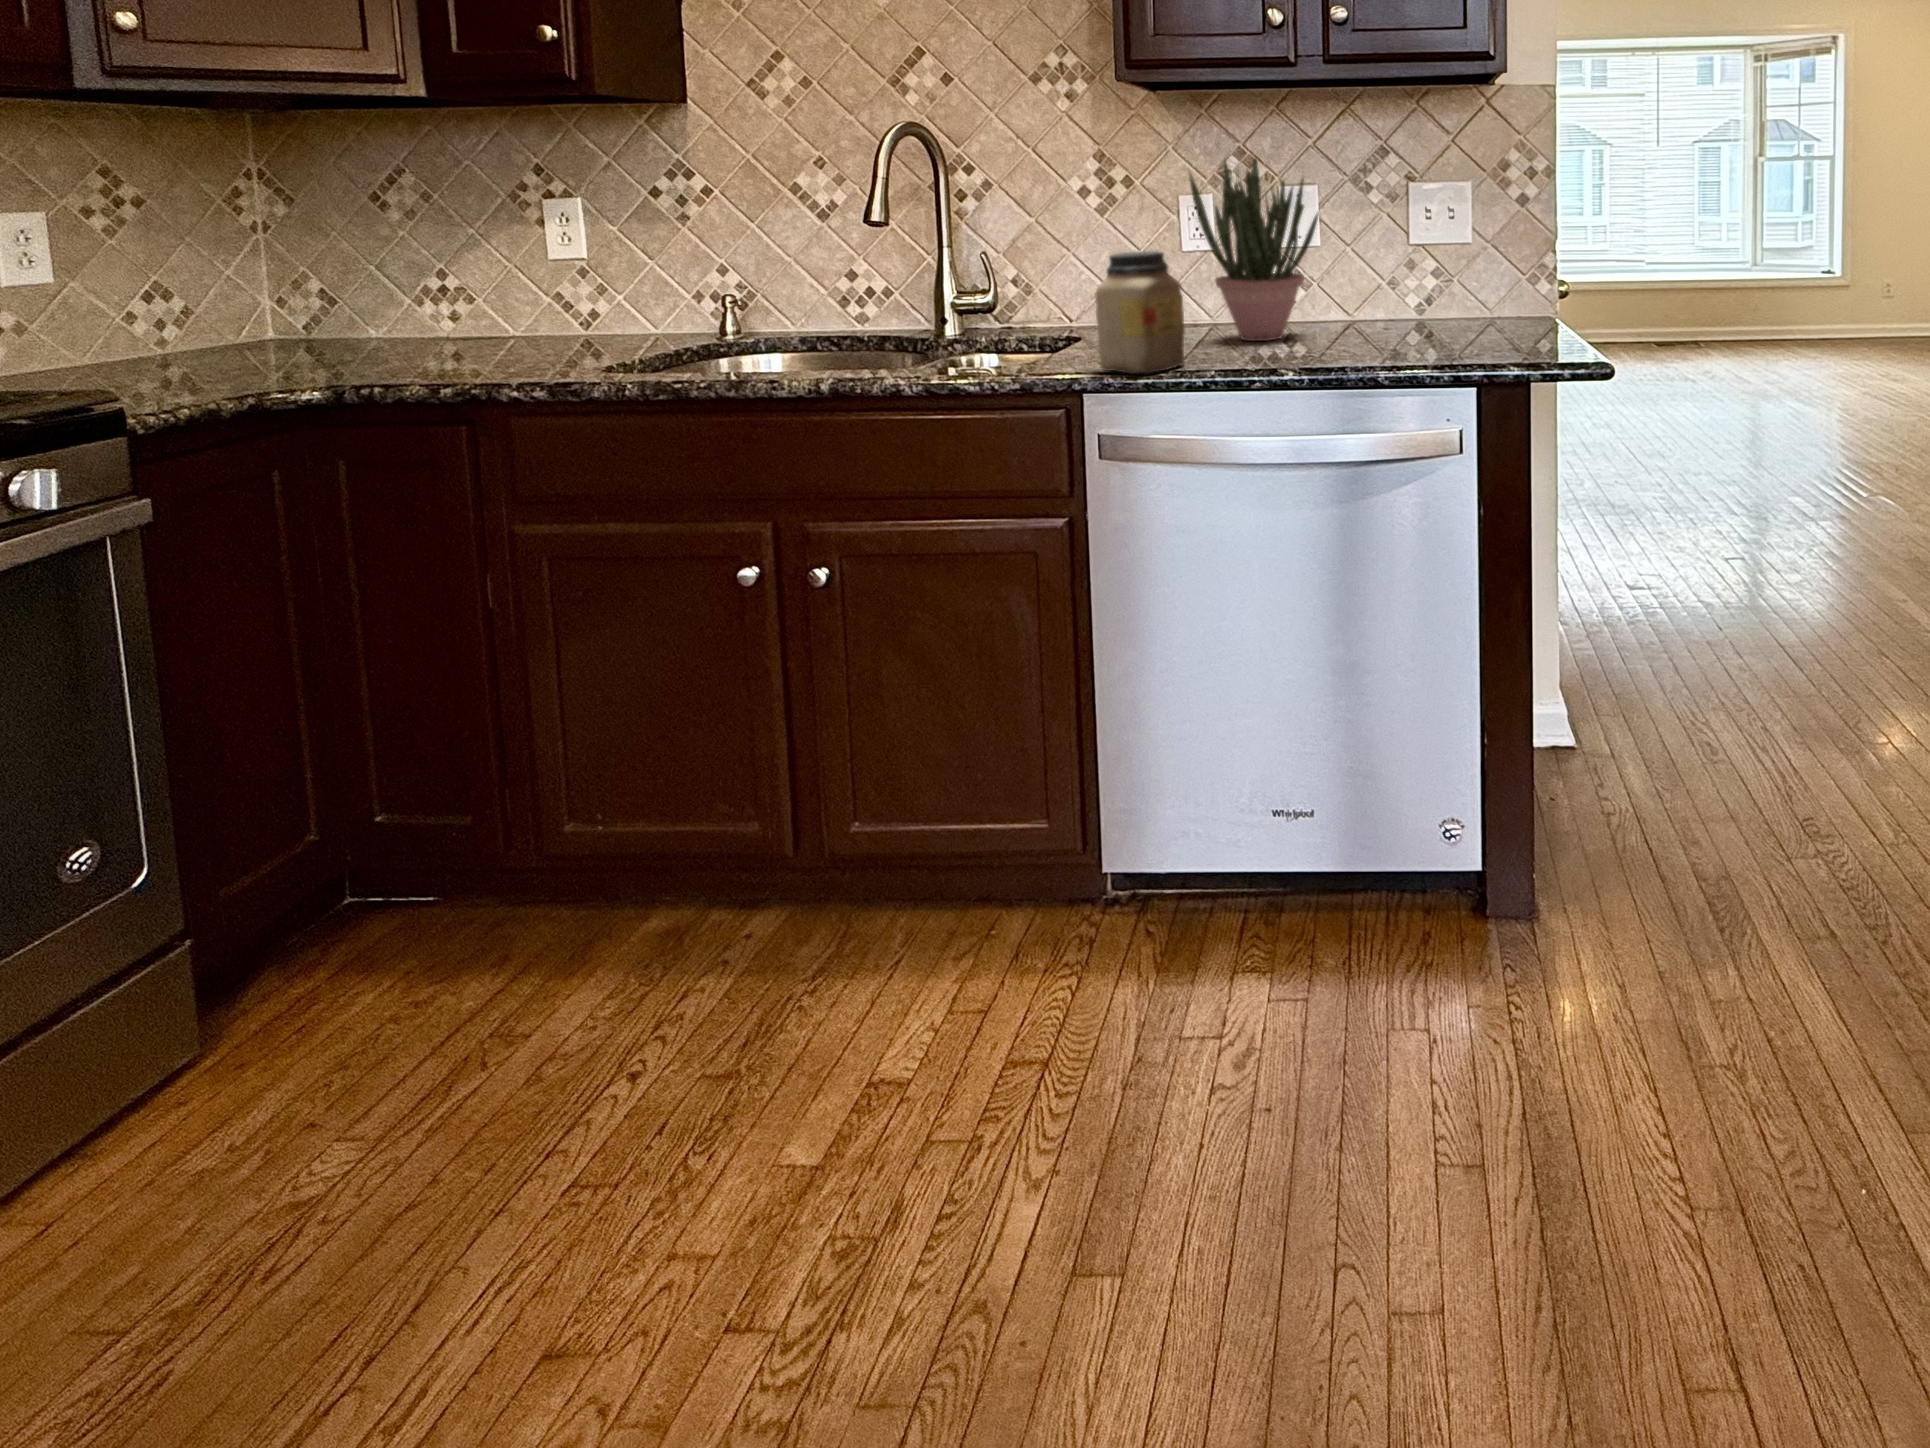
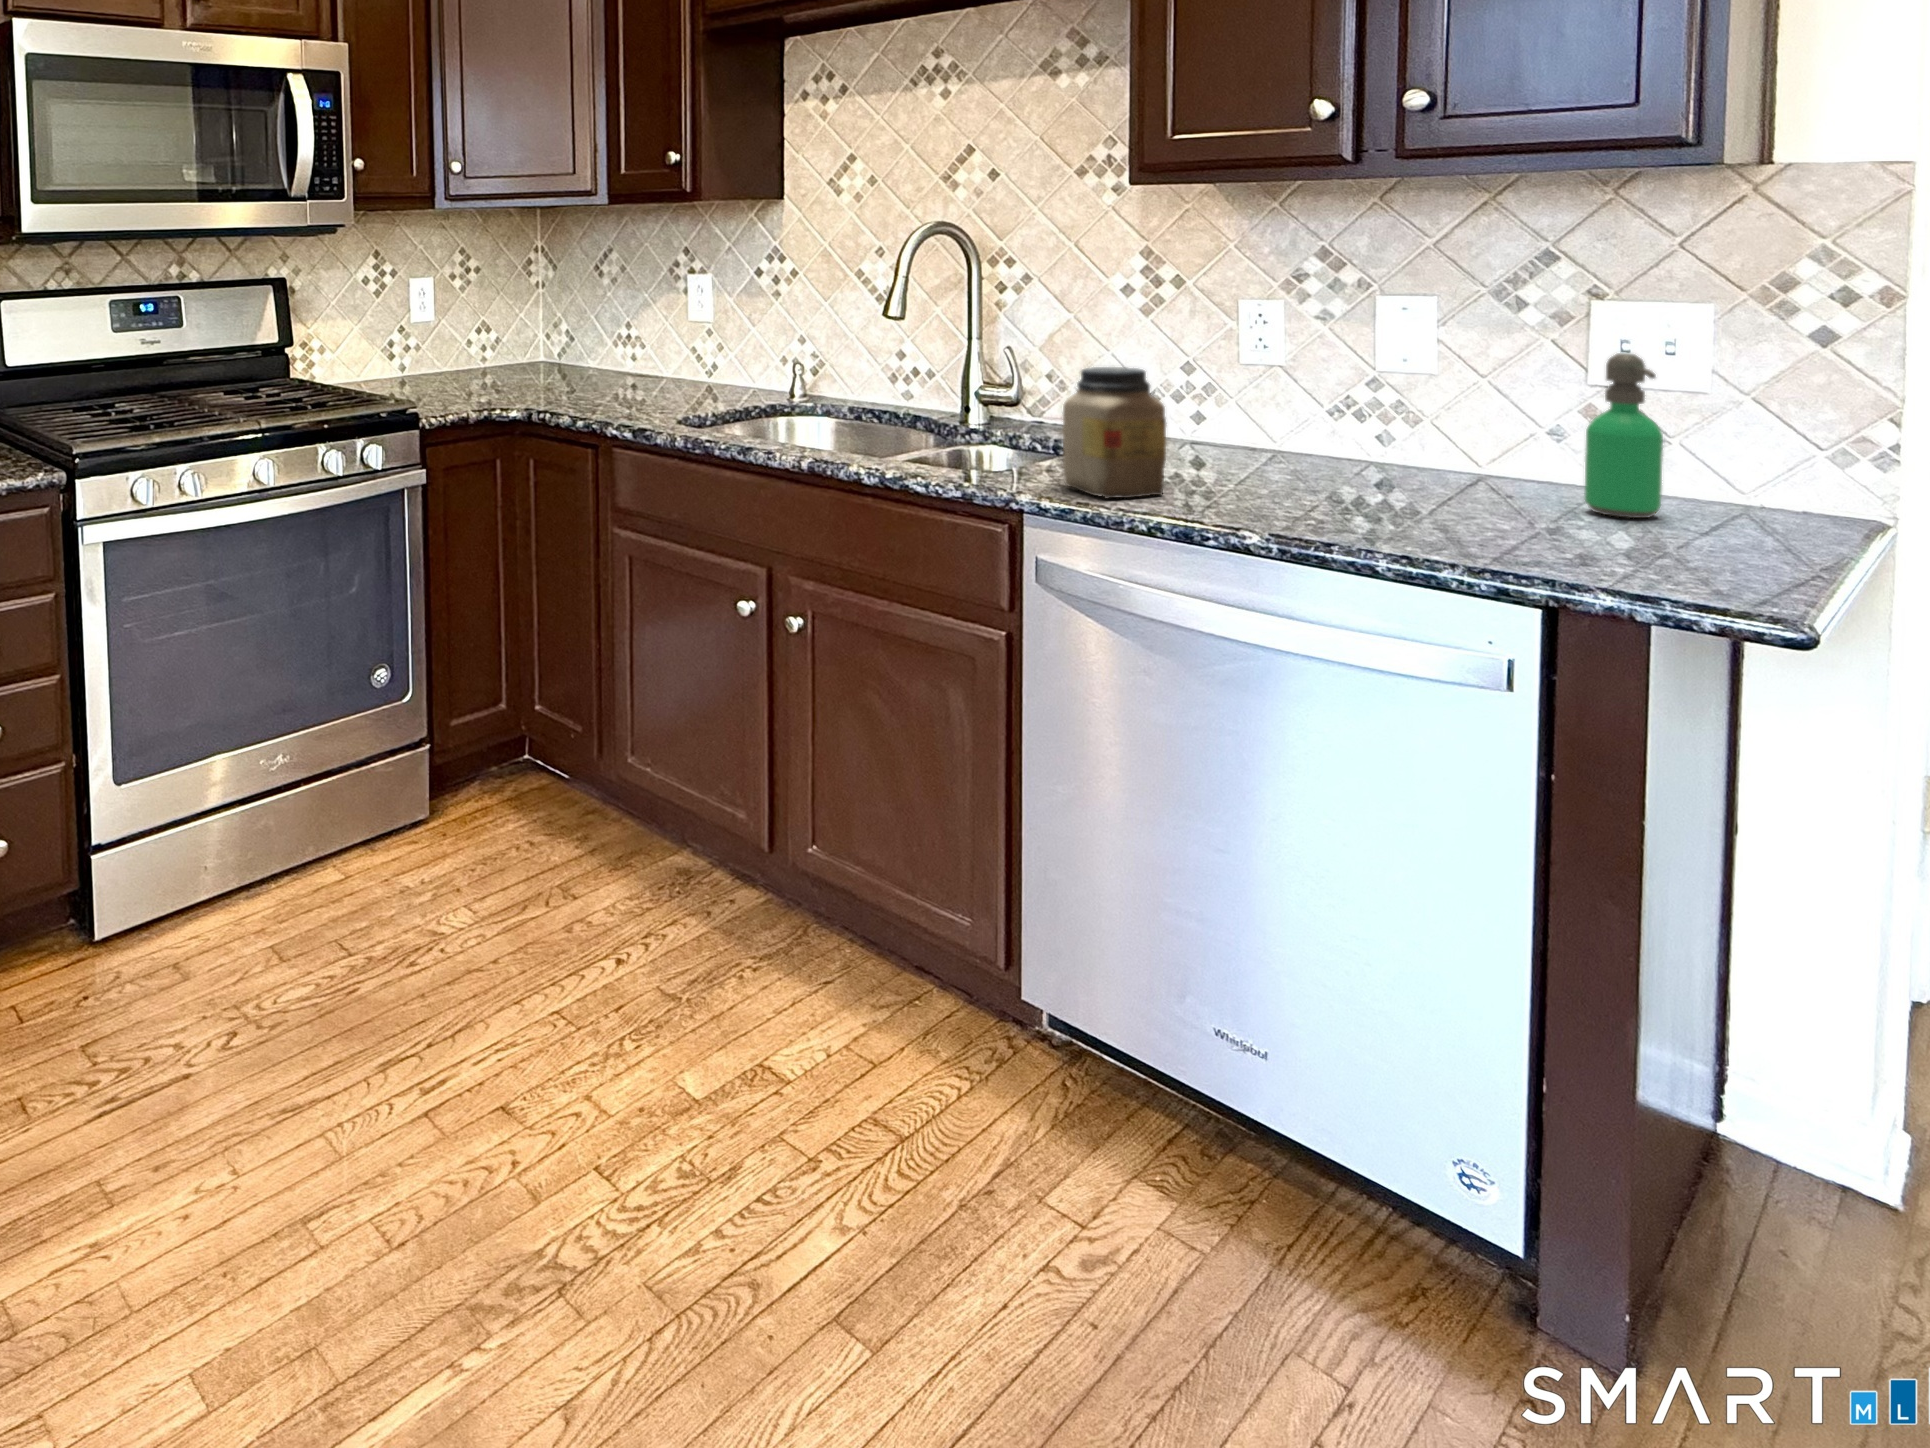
potted plant: present [1189,158,1319,341] -> none [1220,263,1397,481]
soap dispenser: none [1439,215,1480,333] -> present [1585,353,1663,518]

